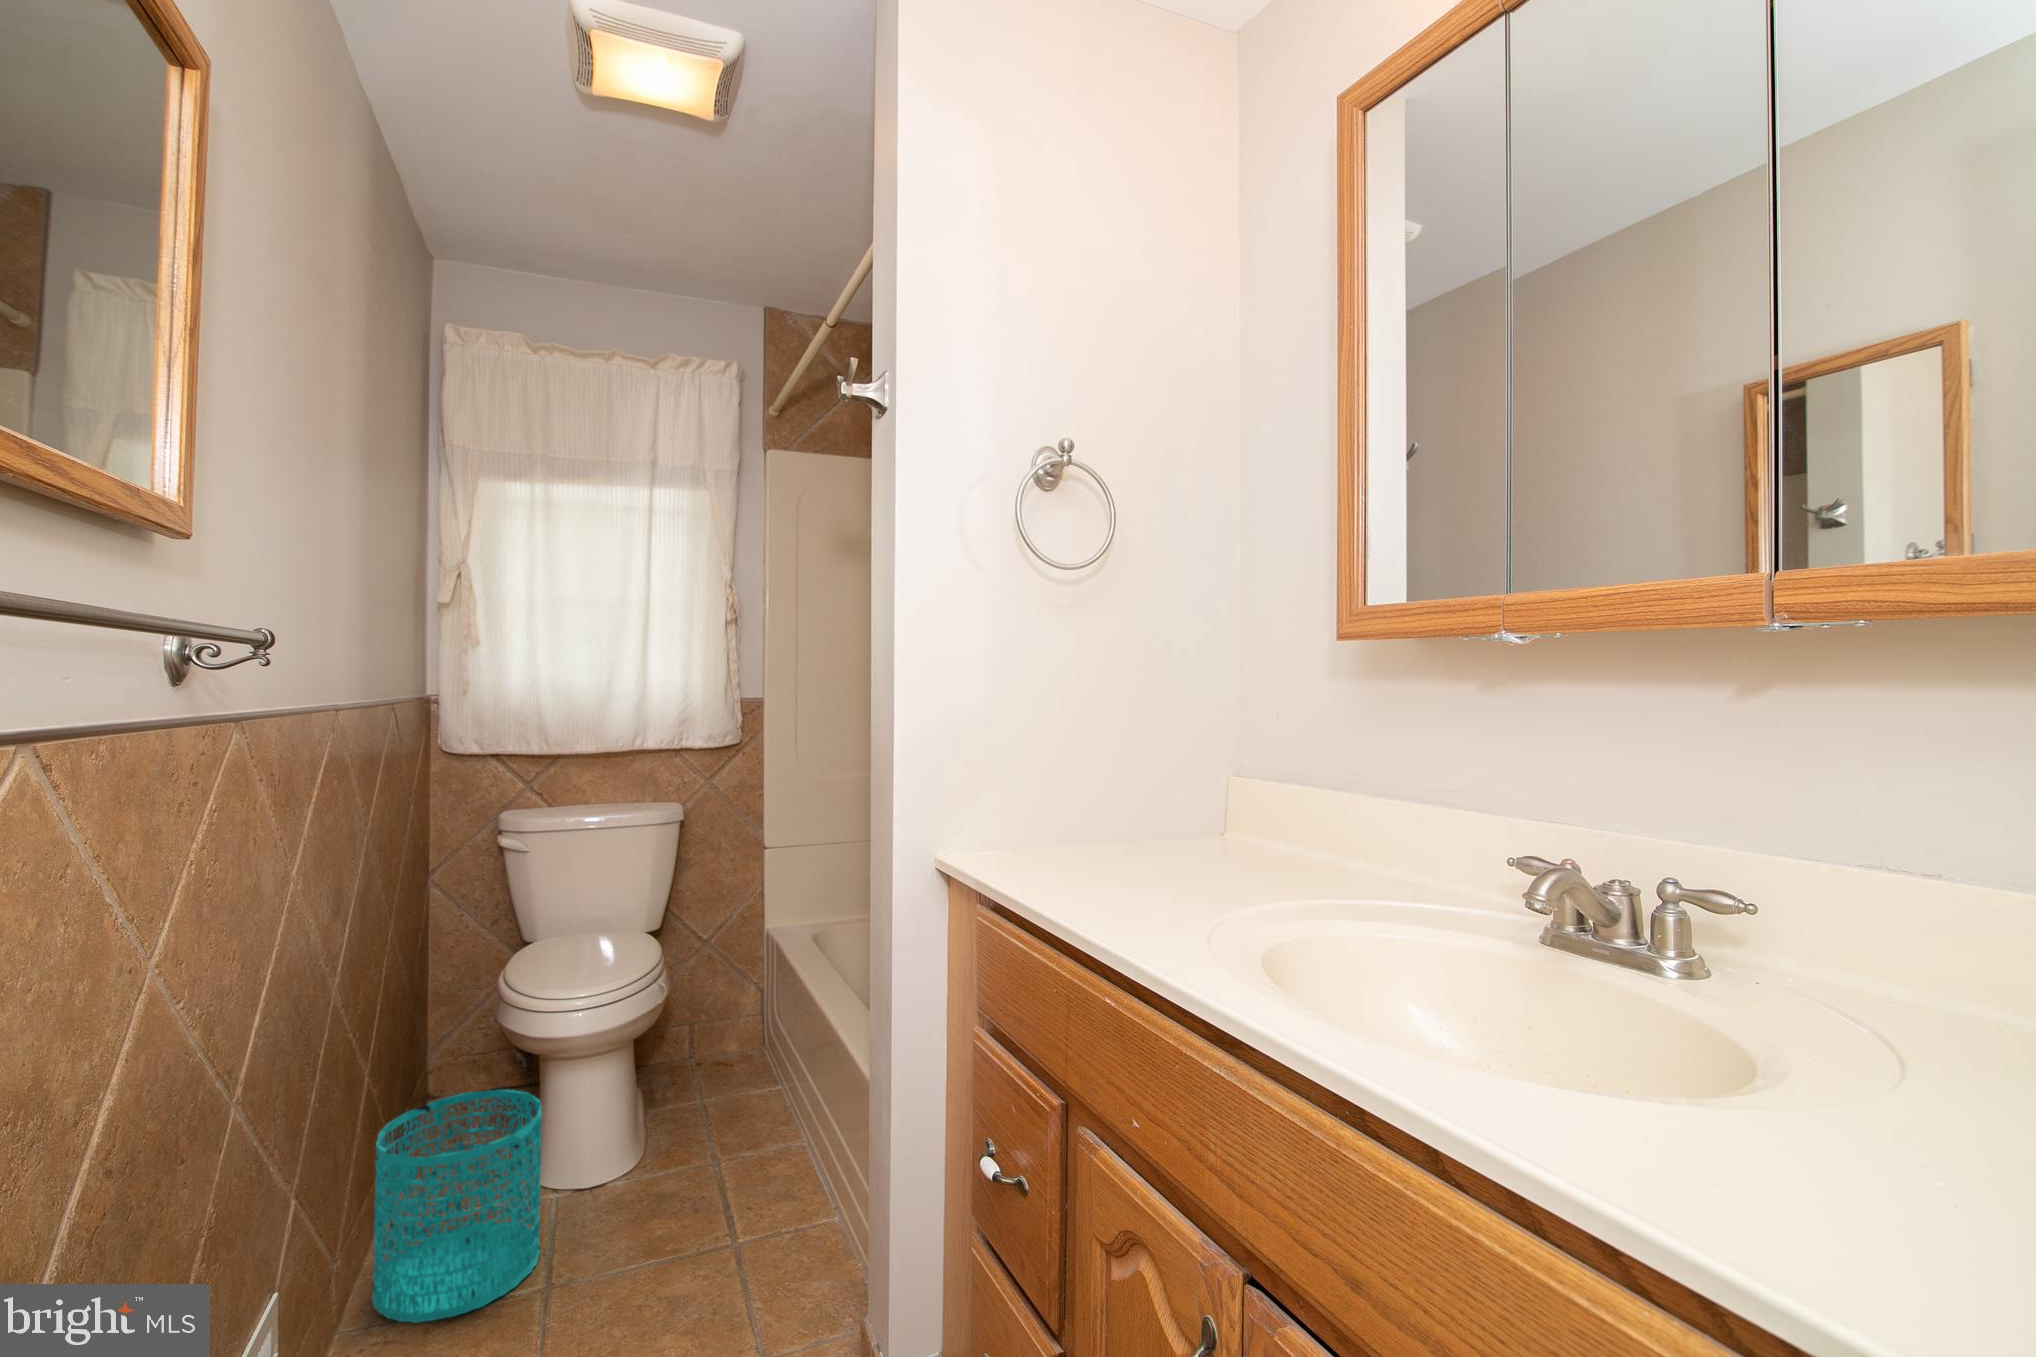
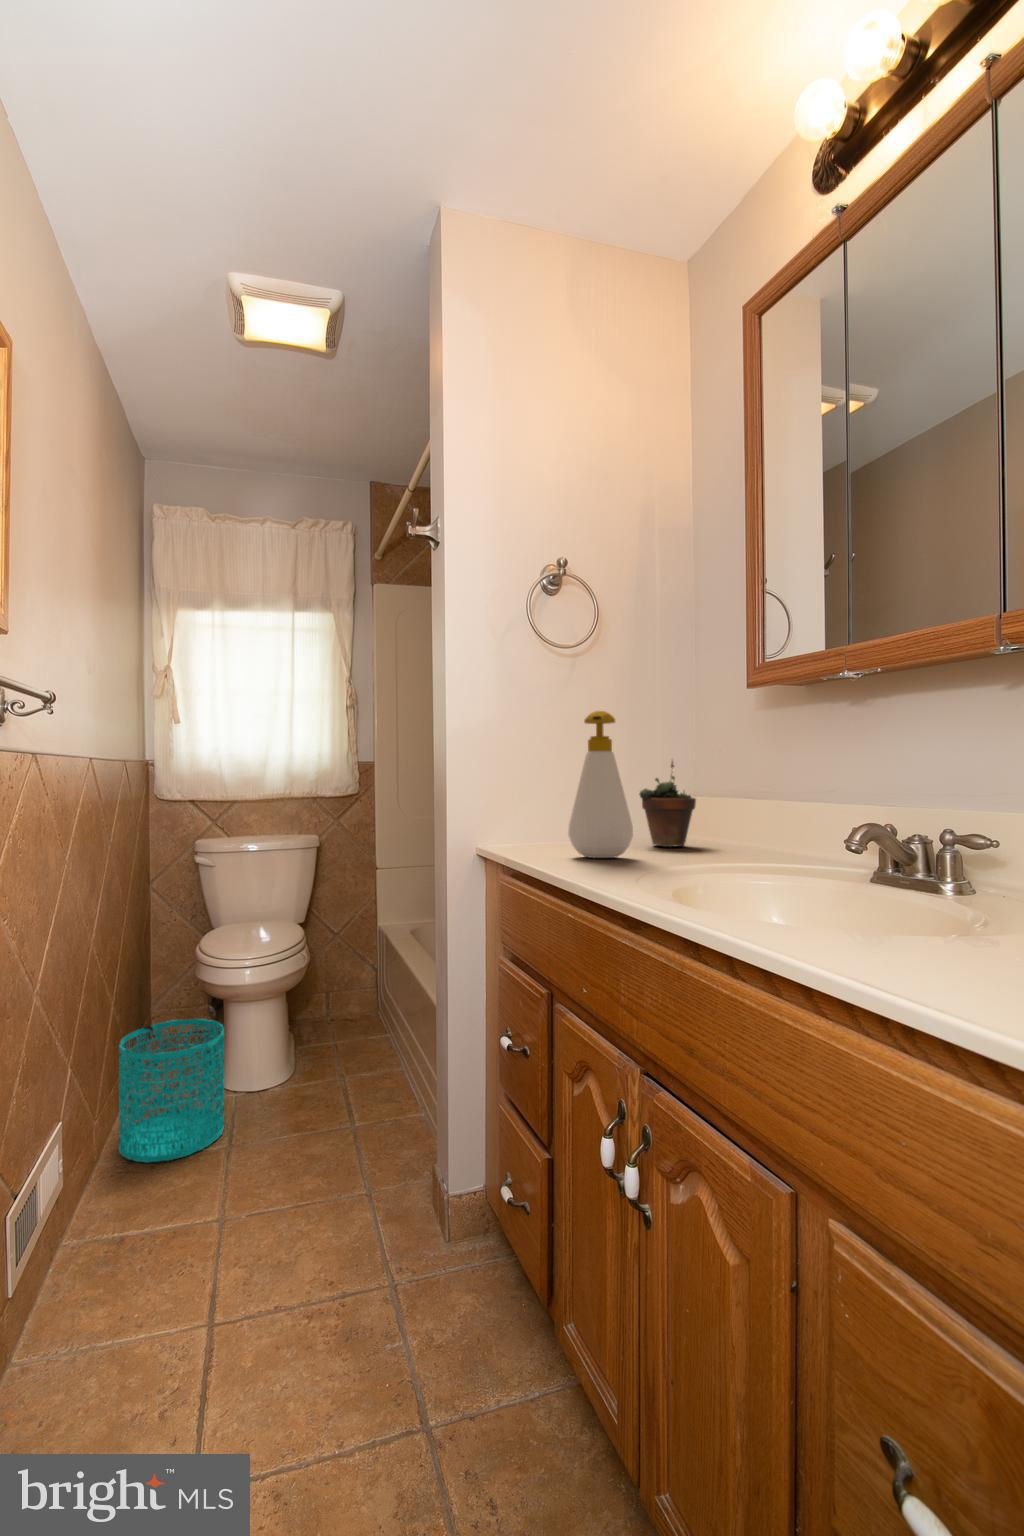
soap bottle: none [1082,670,1177,888] -> present [568,711,633,858]
succulent plant: none [1171,730,1250,858] -> present [639,761,696,847]

